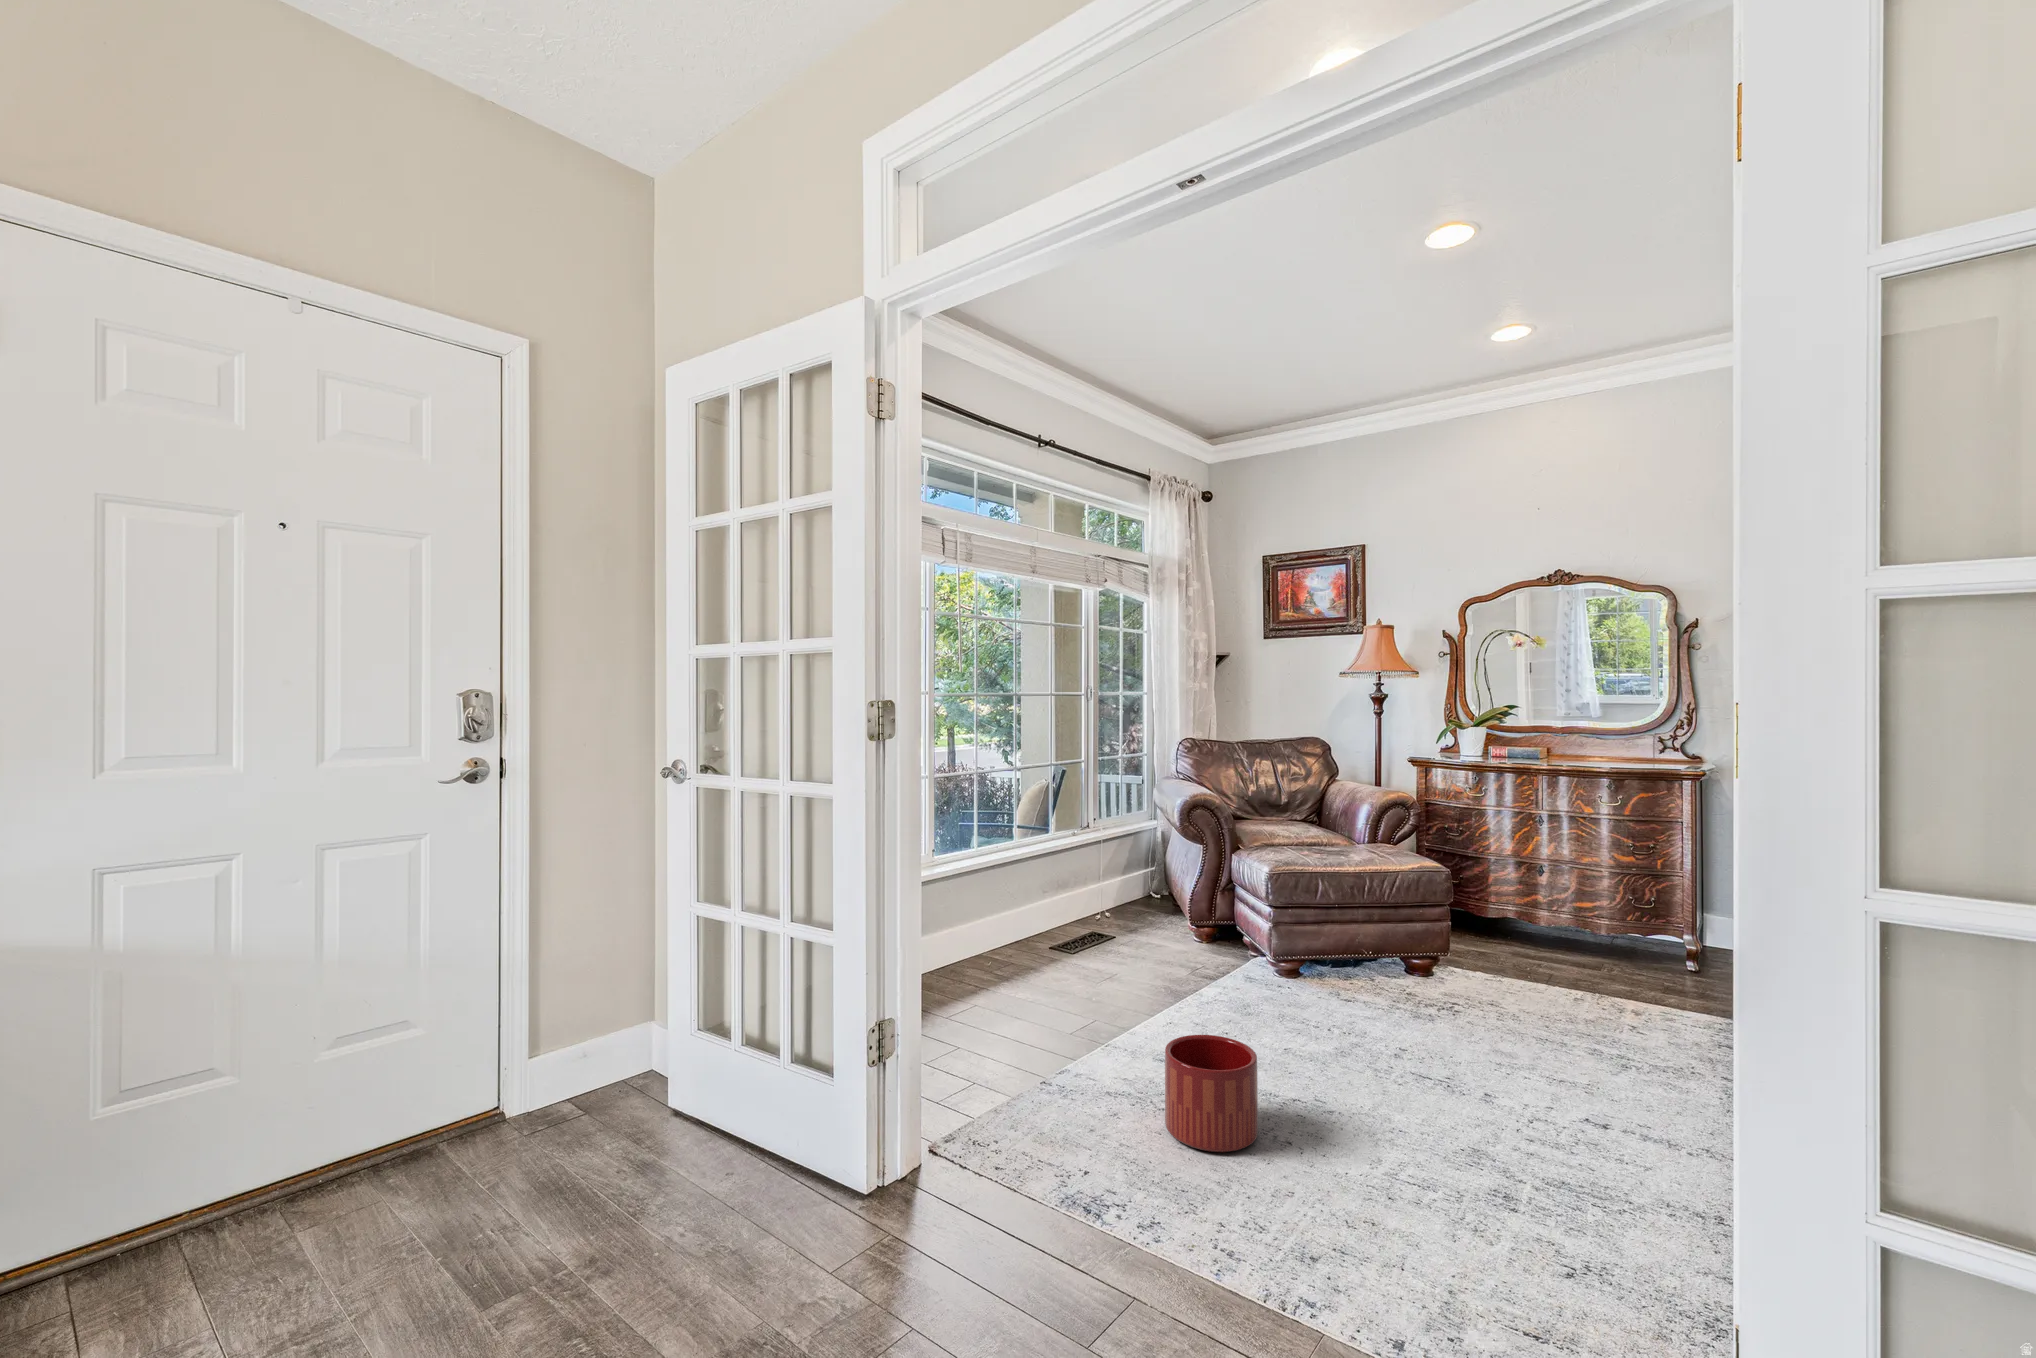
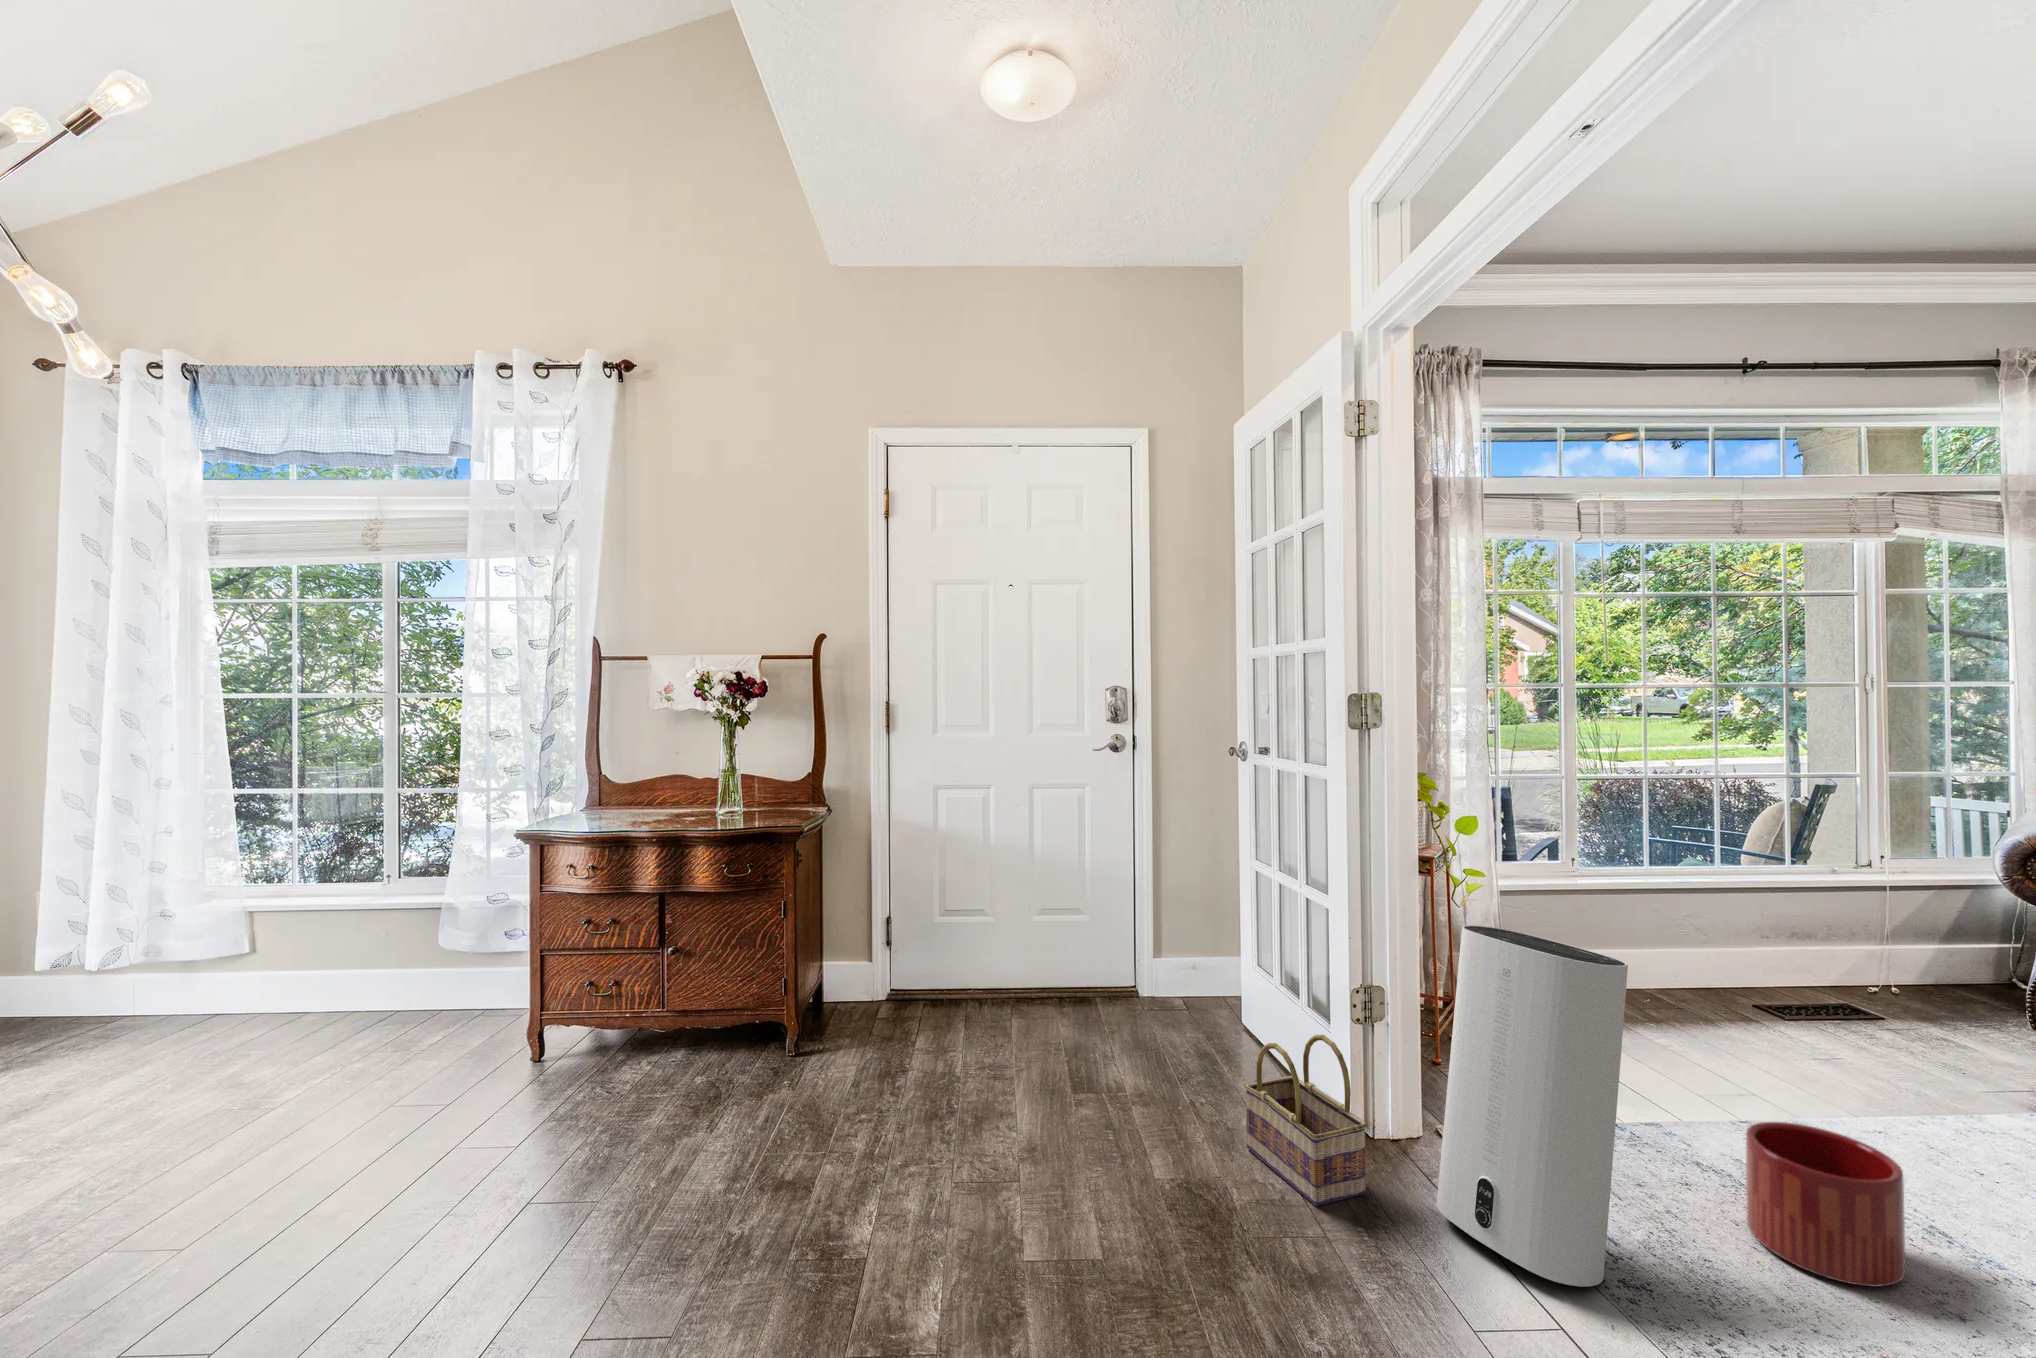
air purifier: none [984,927,1140,1260] -> present [1437,925,1628,1287]
basket: none [766,1091,919,1299] -> present [1244,1035,1367,1206]

